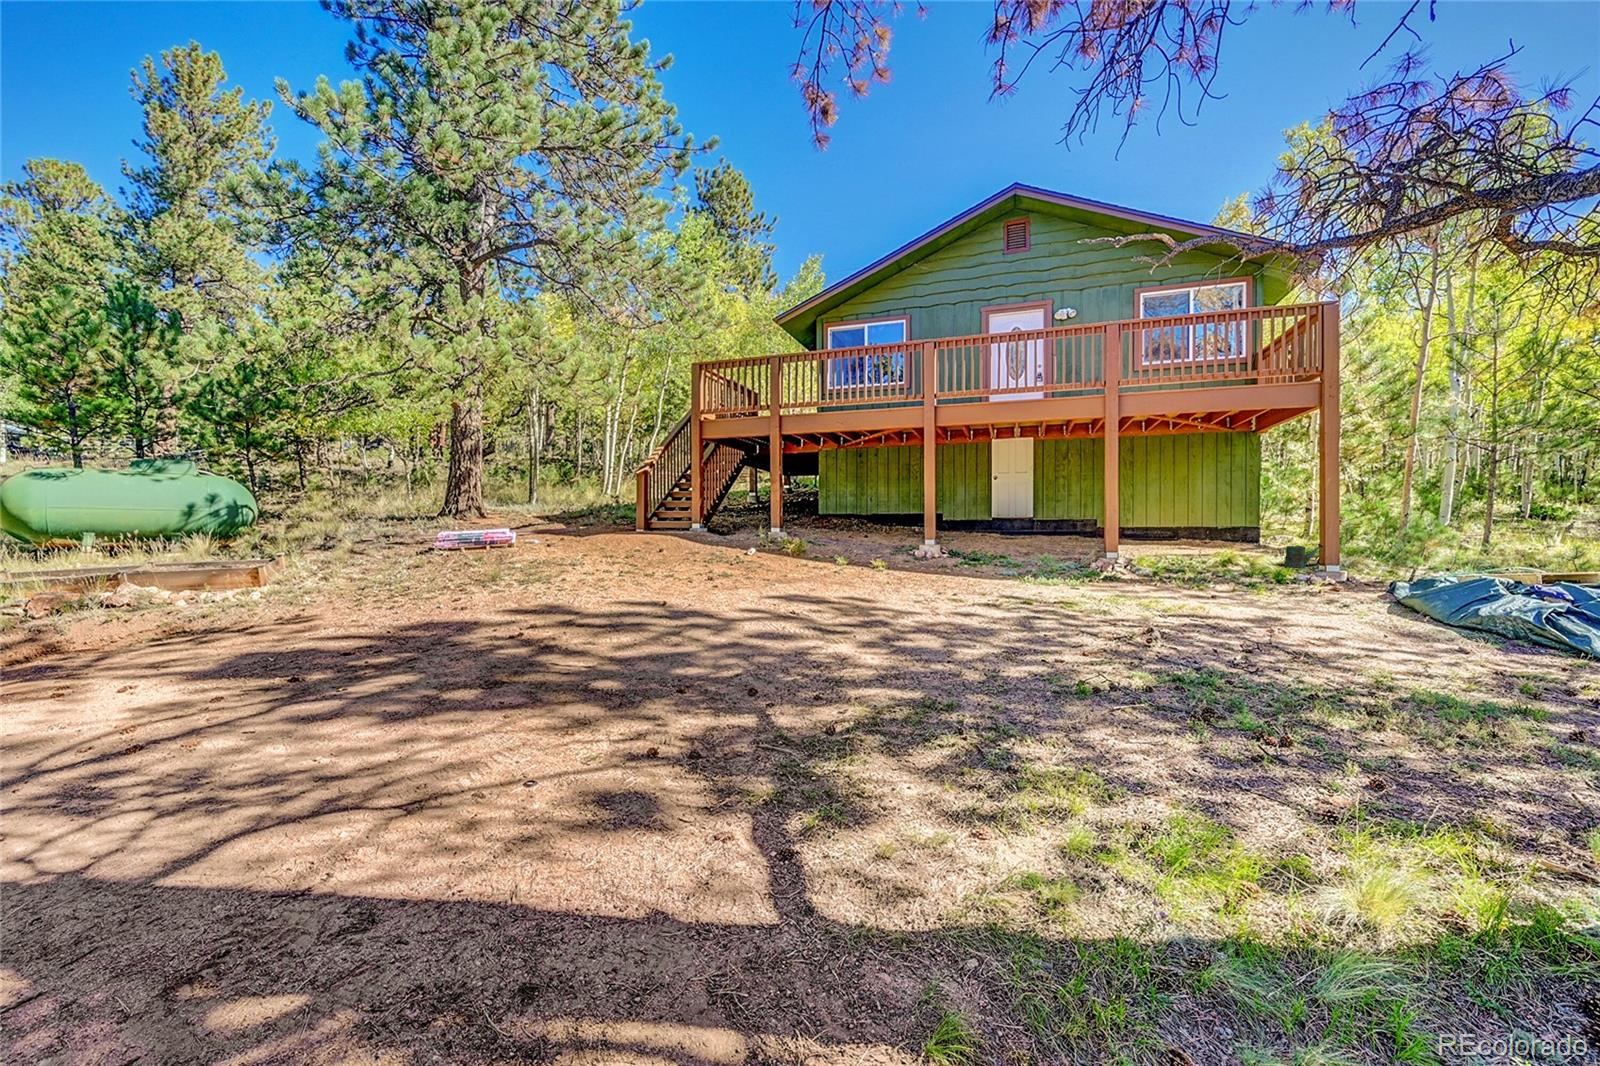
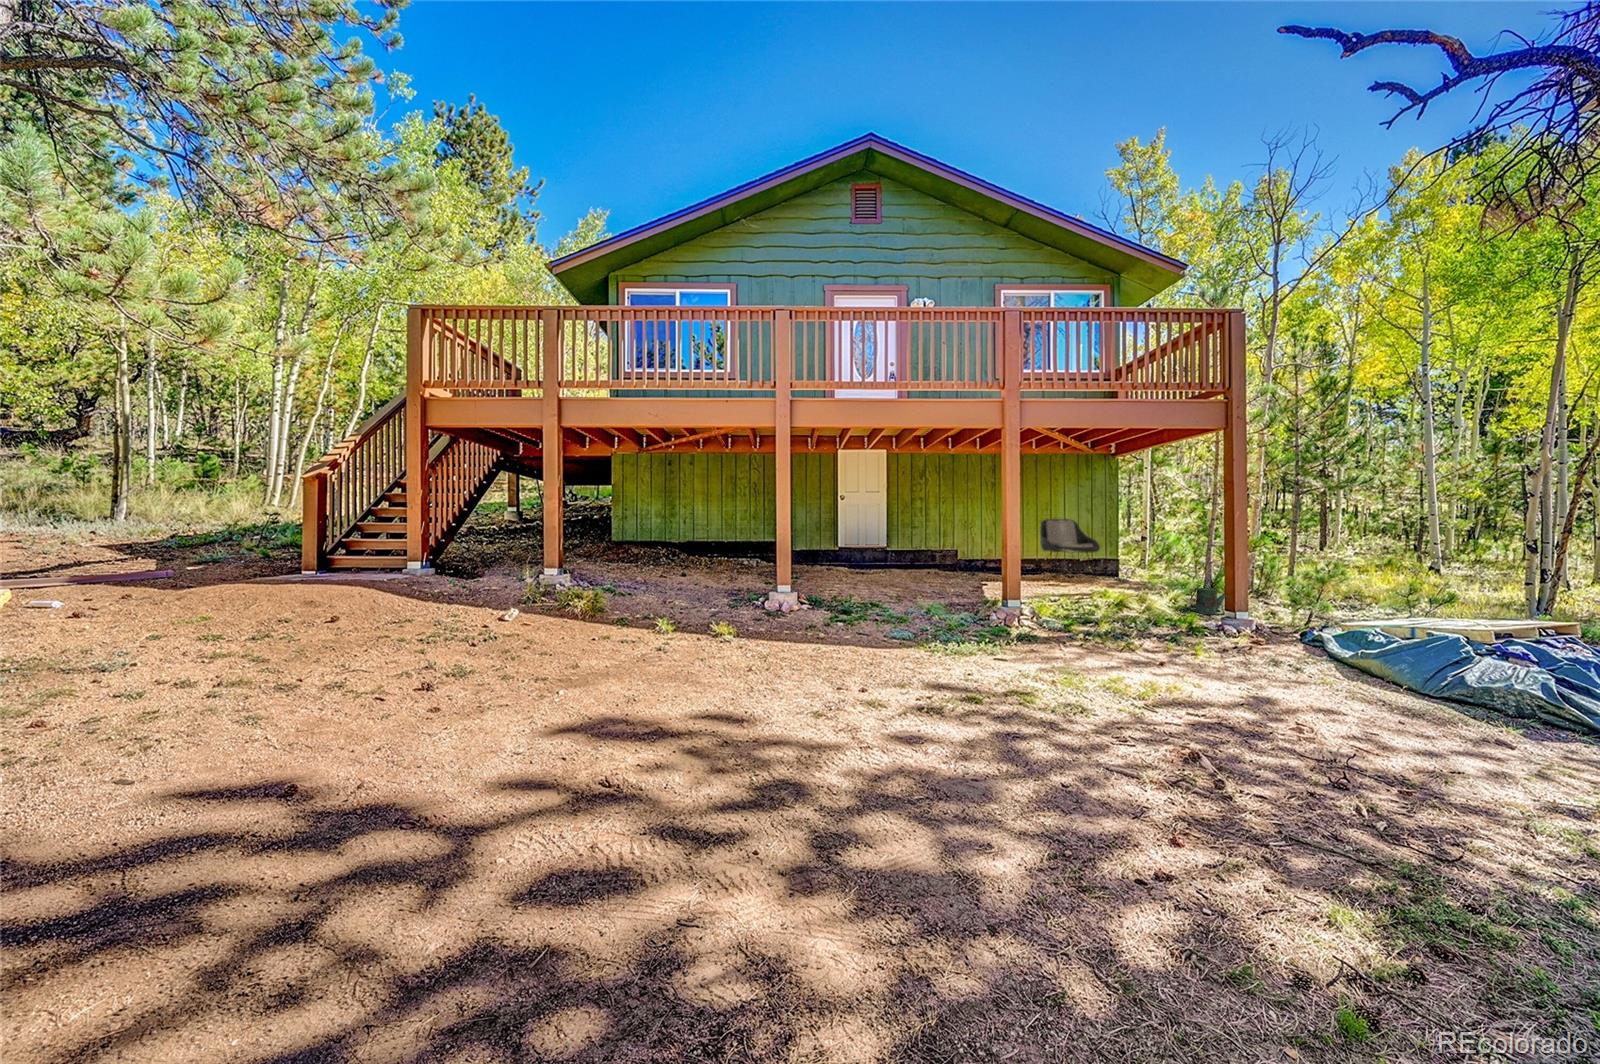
lounge chair: none [1175,491,1234,543] -> present [1038,519,1100,578]

